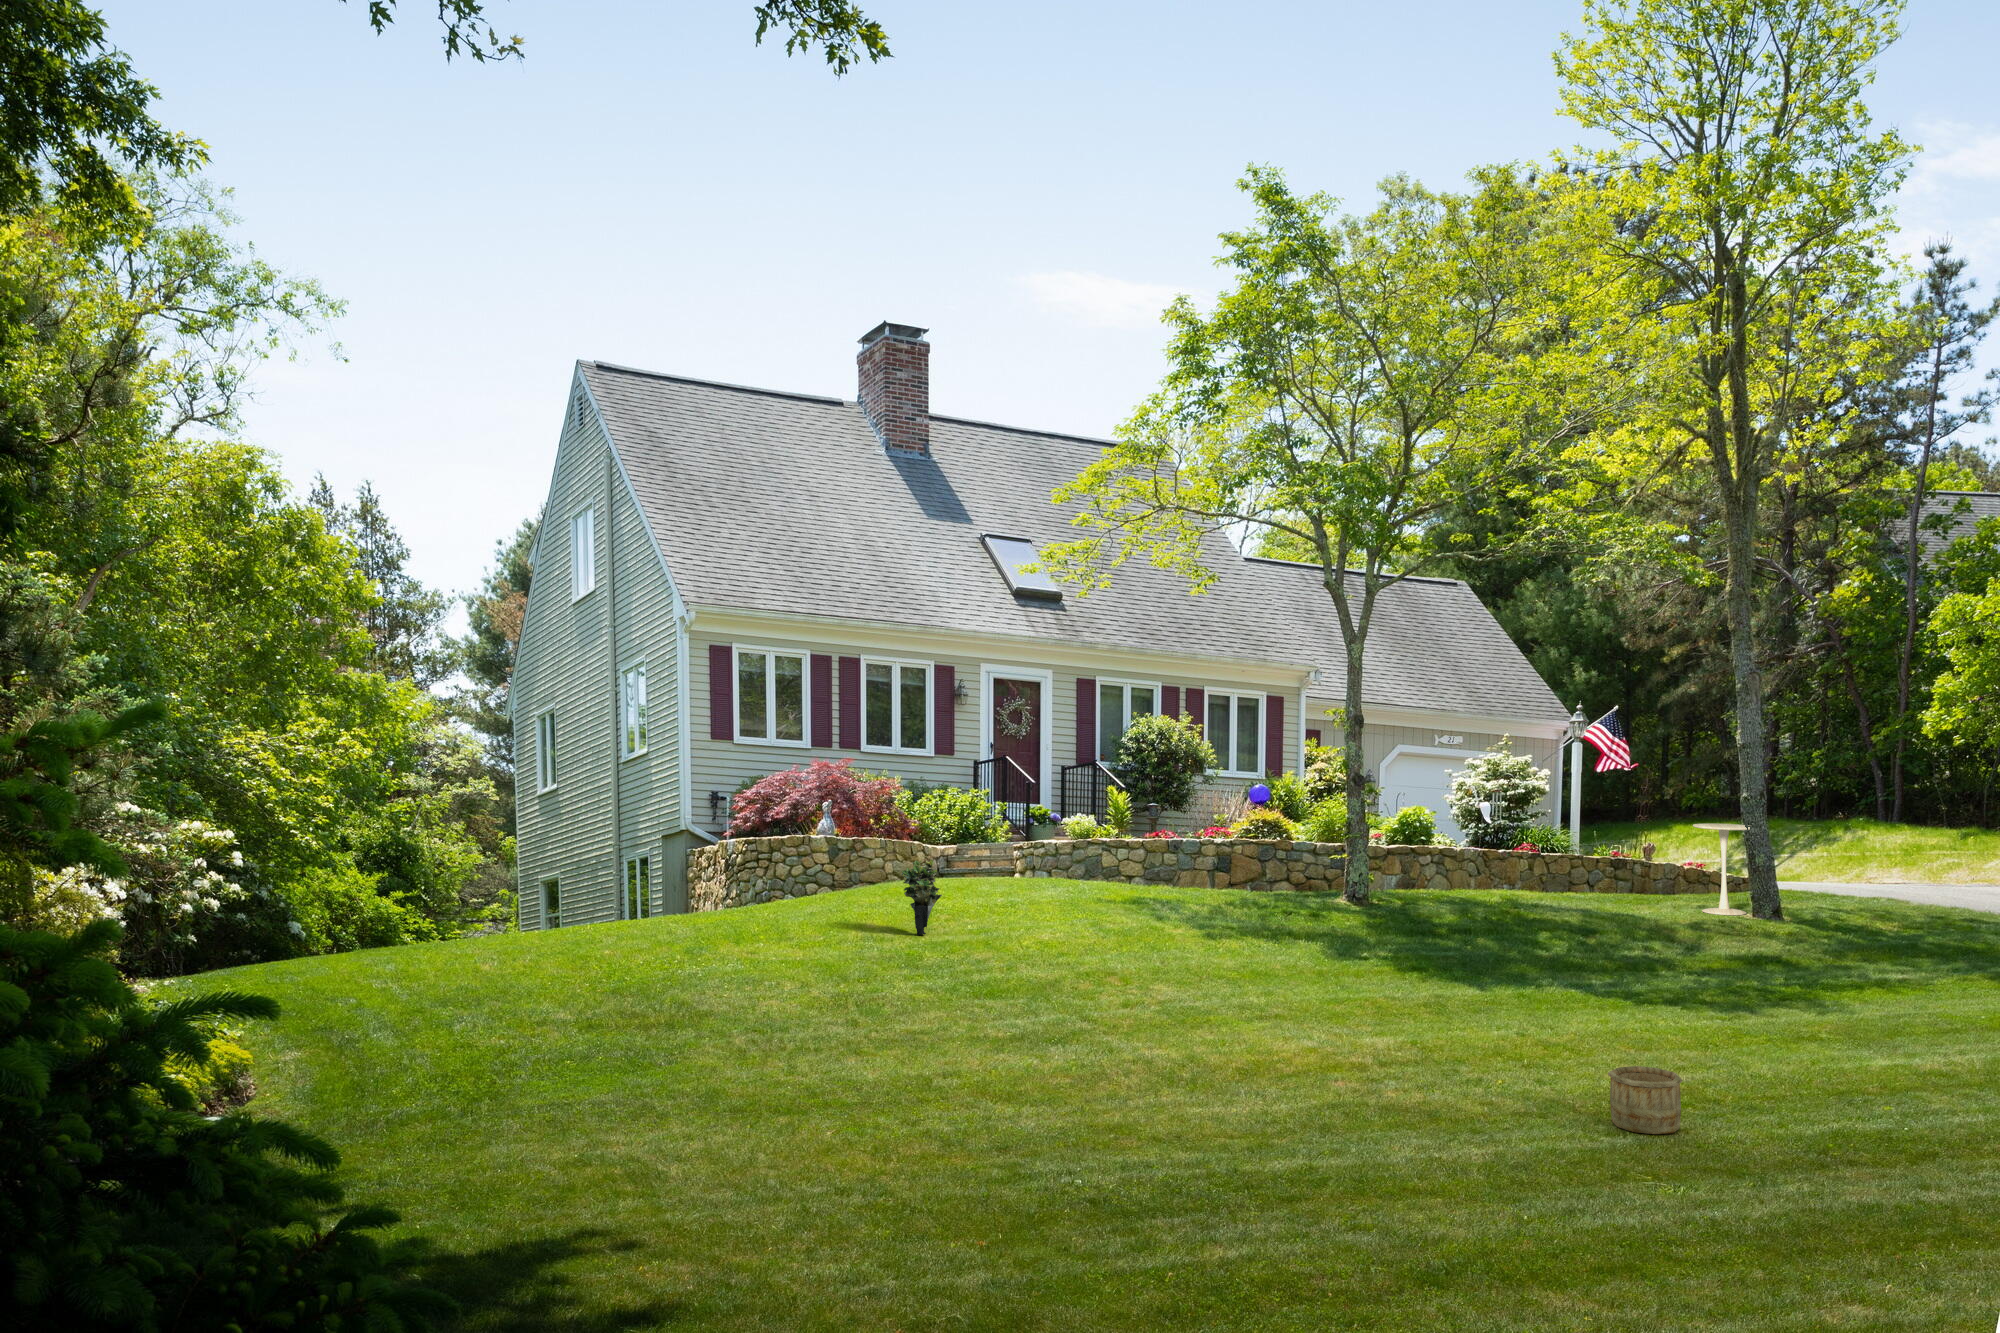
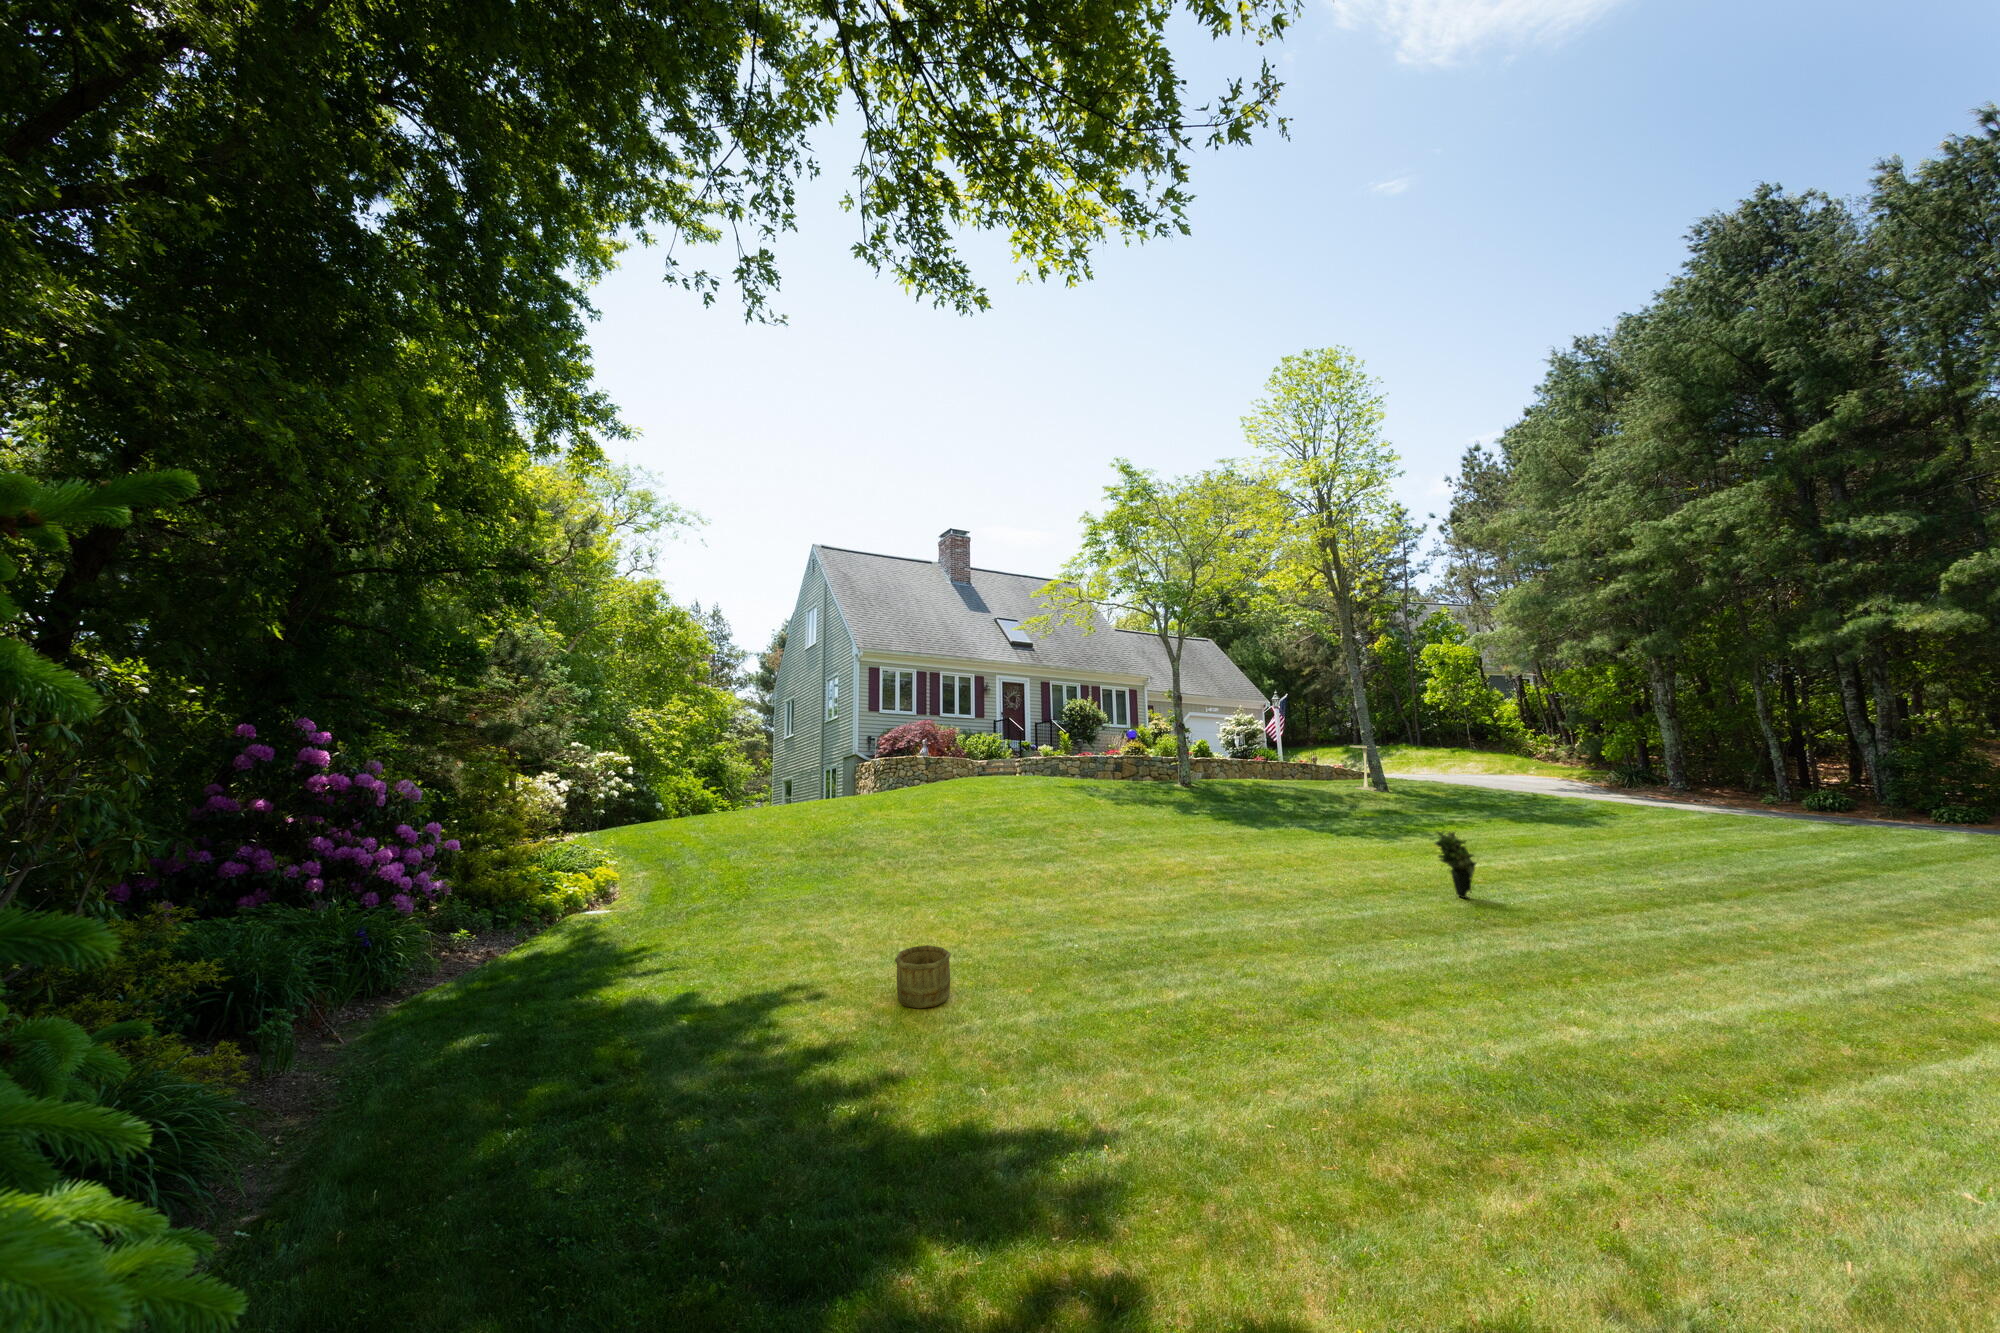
potted plant: present [902,860,942,935] -> present [1435,831,1476,898]
wooden bucket: present [1608,1066,1682,1134] -> present [895,945,951,1008]

